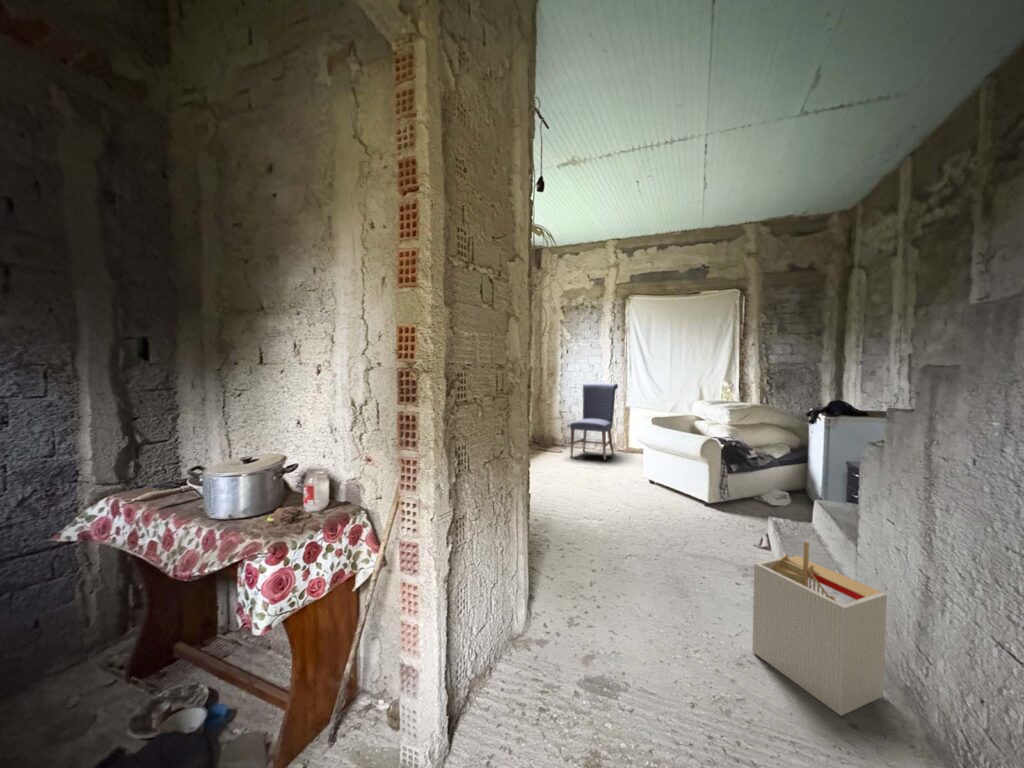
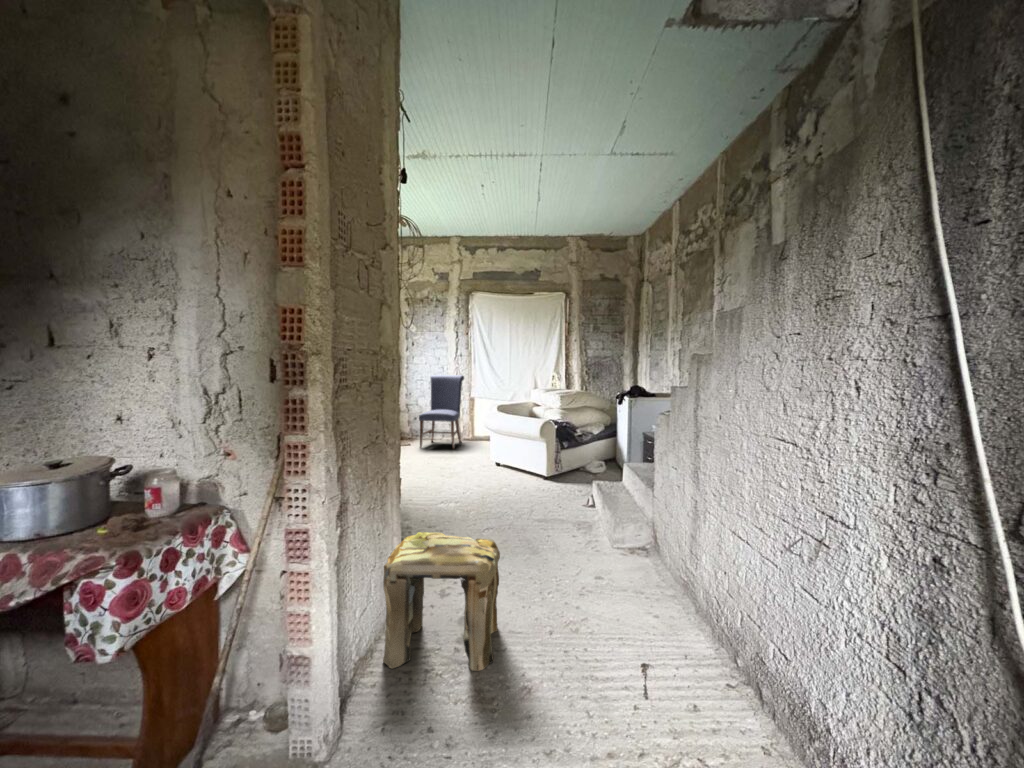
storage bin: present [752,541,887,716] -> none [589,489,672,611]
stool: none [499,554,628,729] -> present [383,532,500,671]

